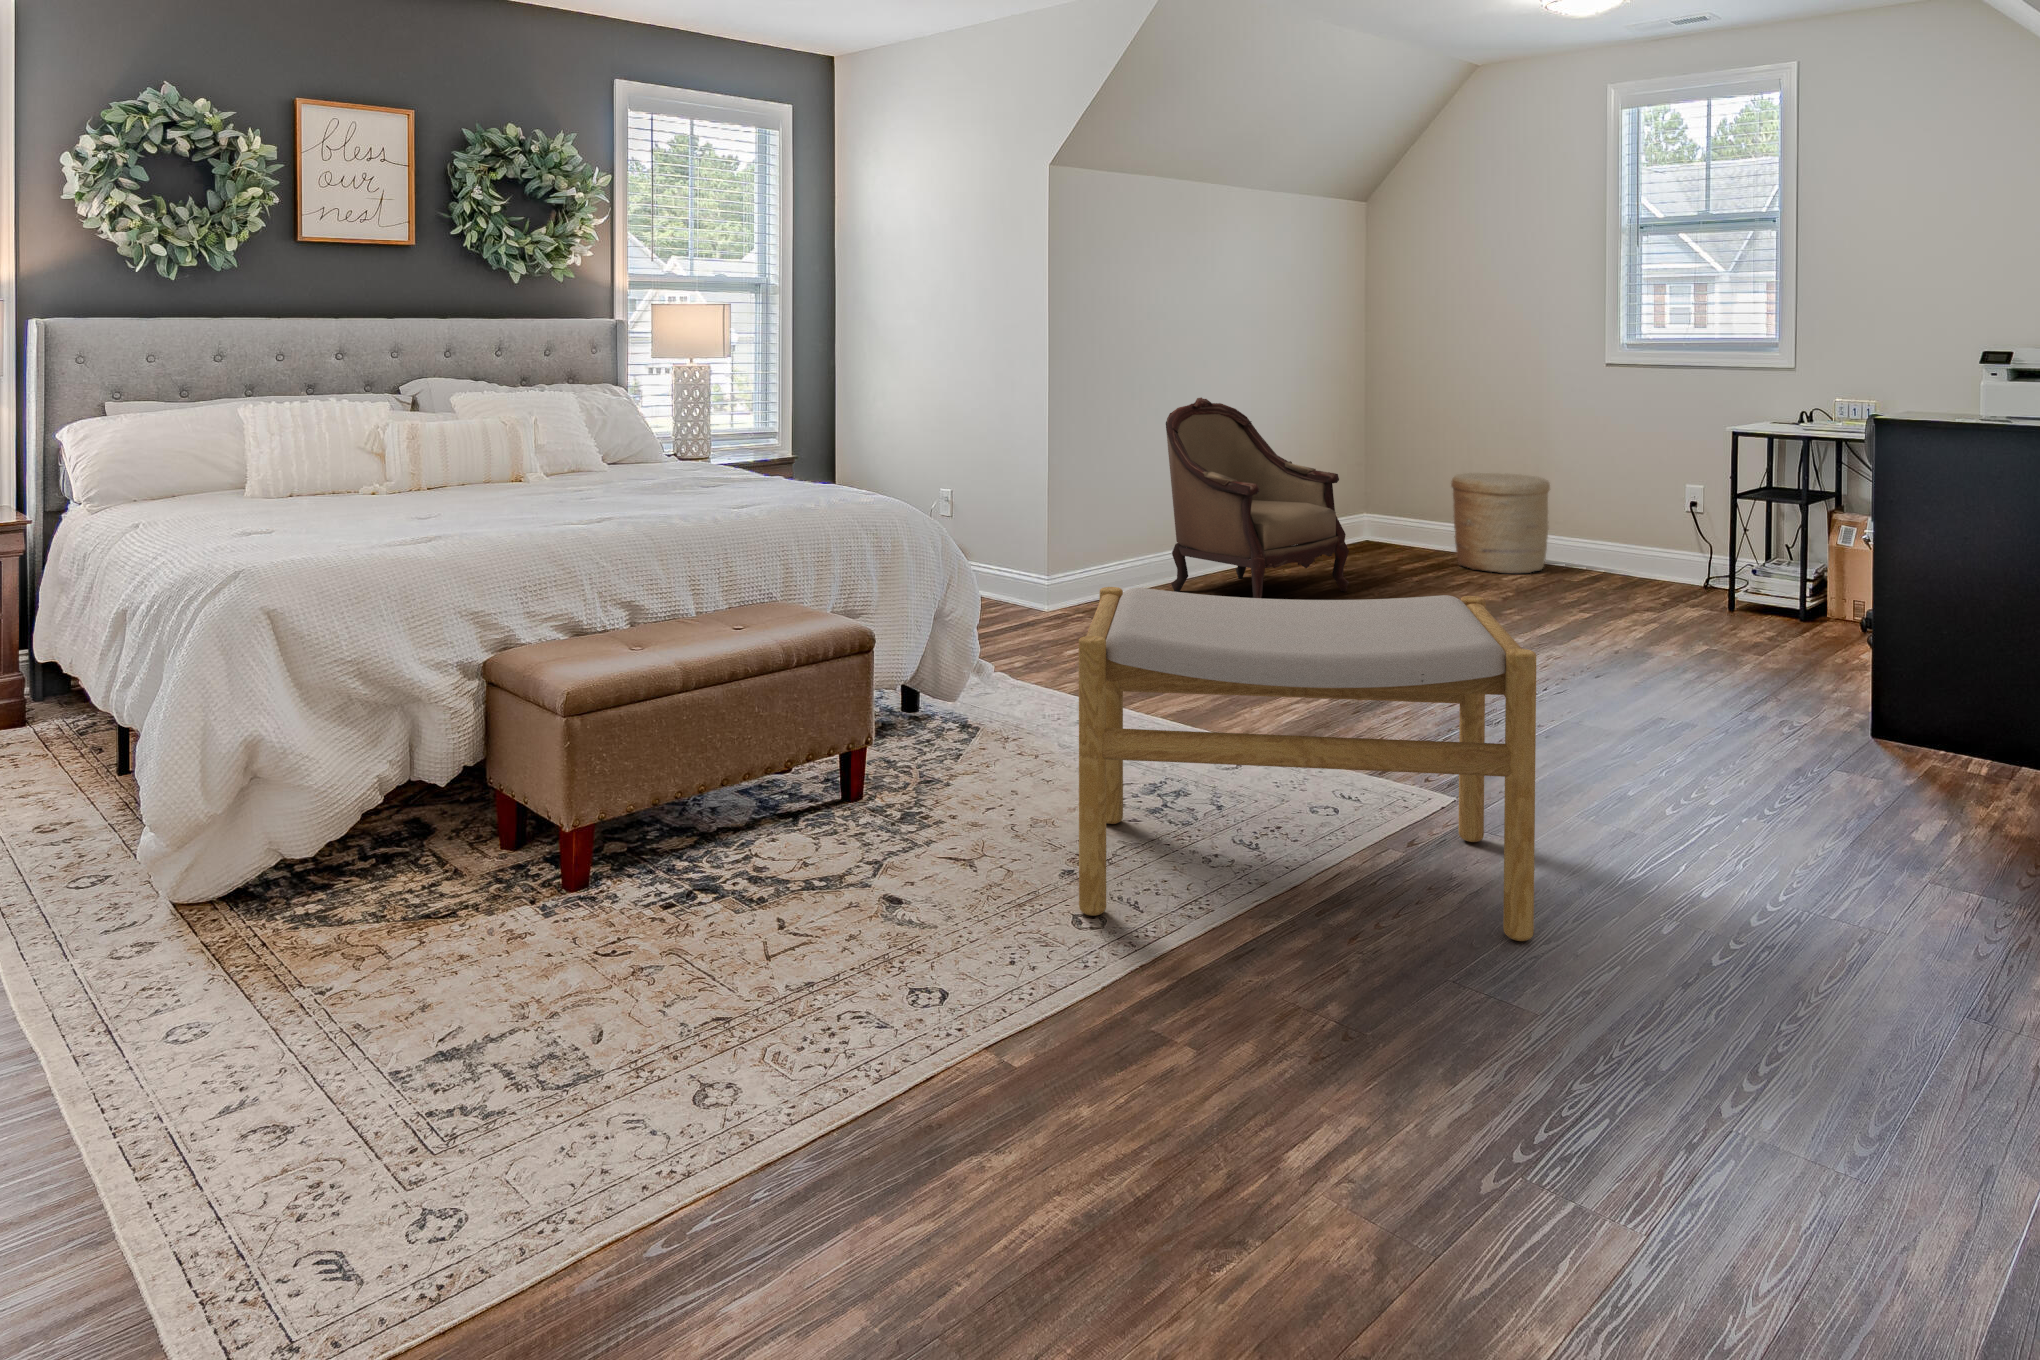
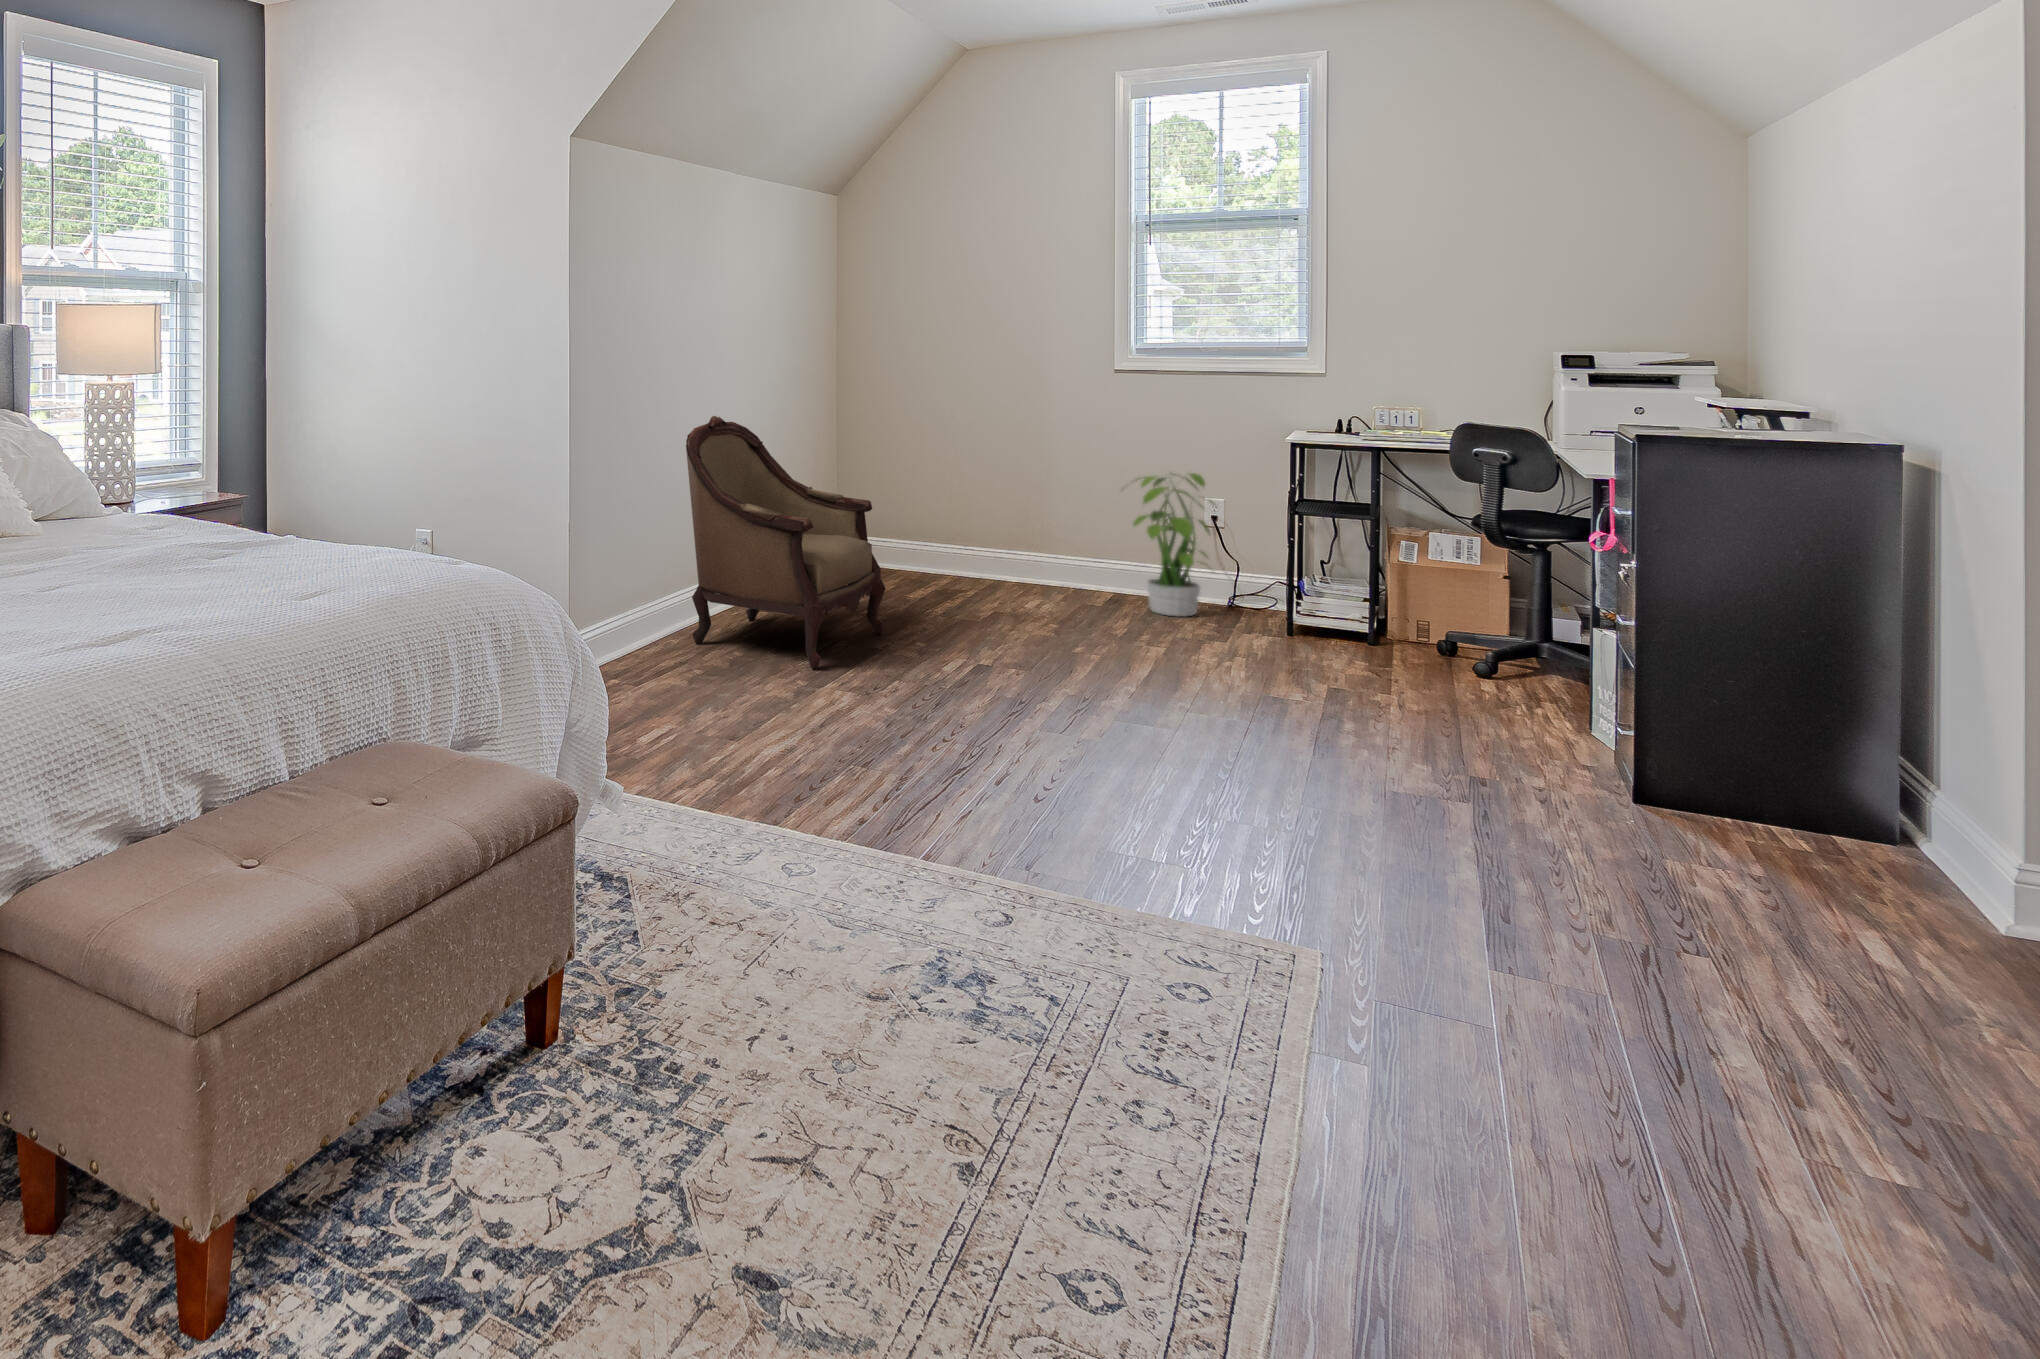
potted plant: none [1597,451,1693,589] -> present [1133,473,1218,617]
woven basket: present [1451,473,1550,573] -> none [953,492,1061,602]
footstool: present [1079,587,1536,941] -> none [923,706,1739,1283]

